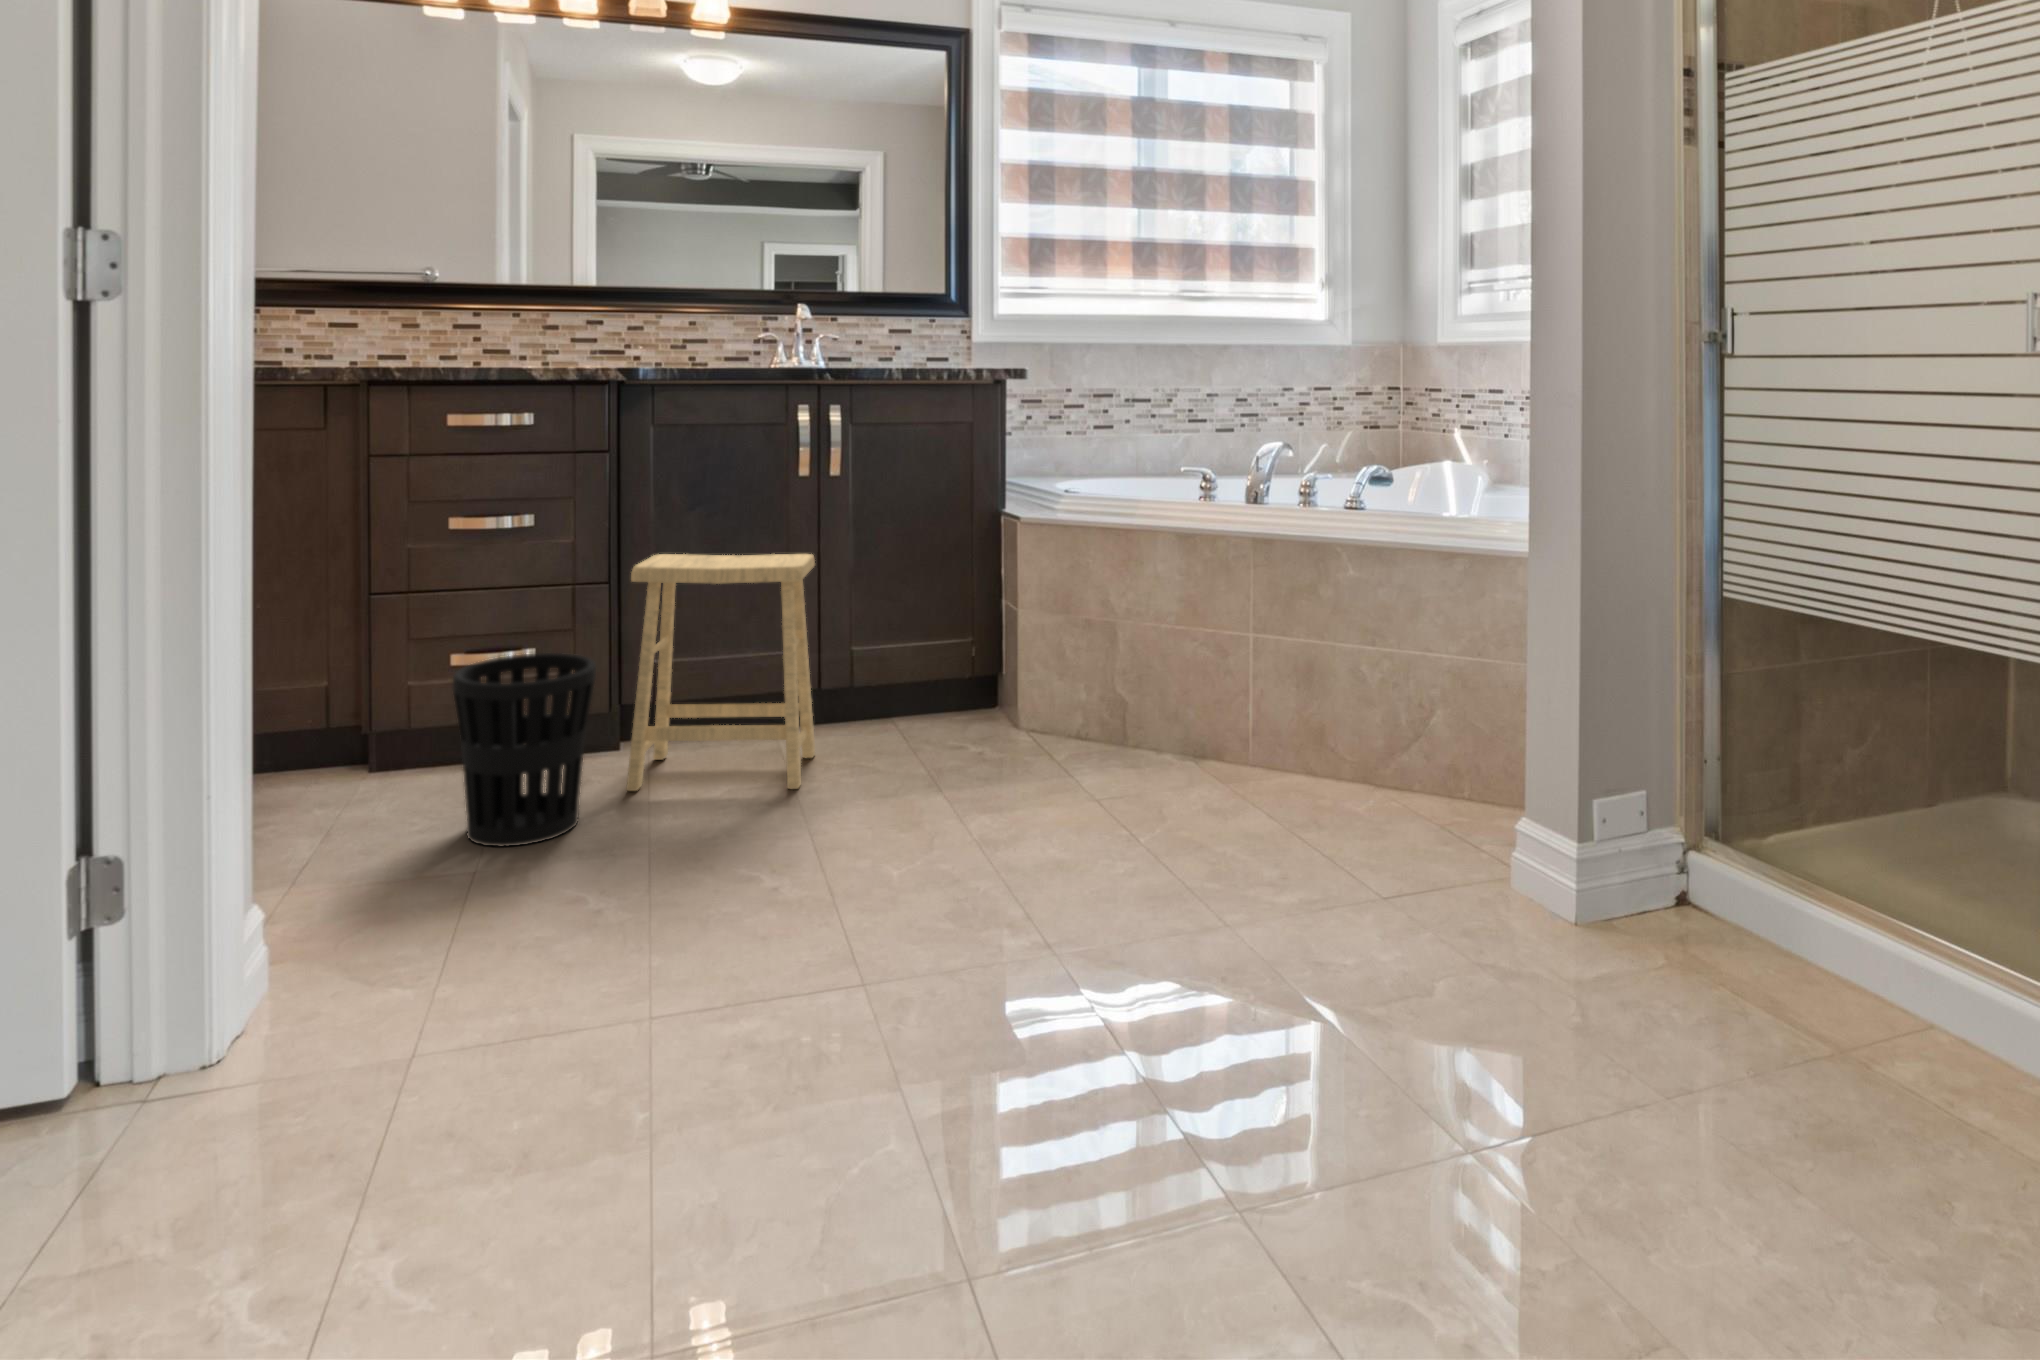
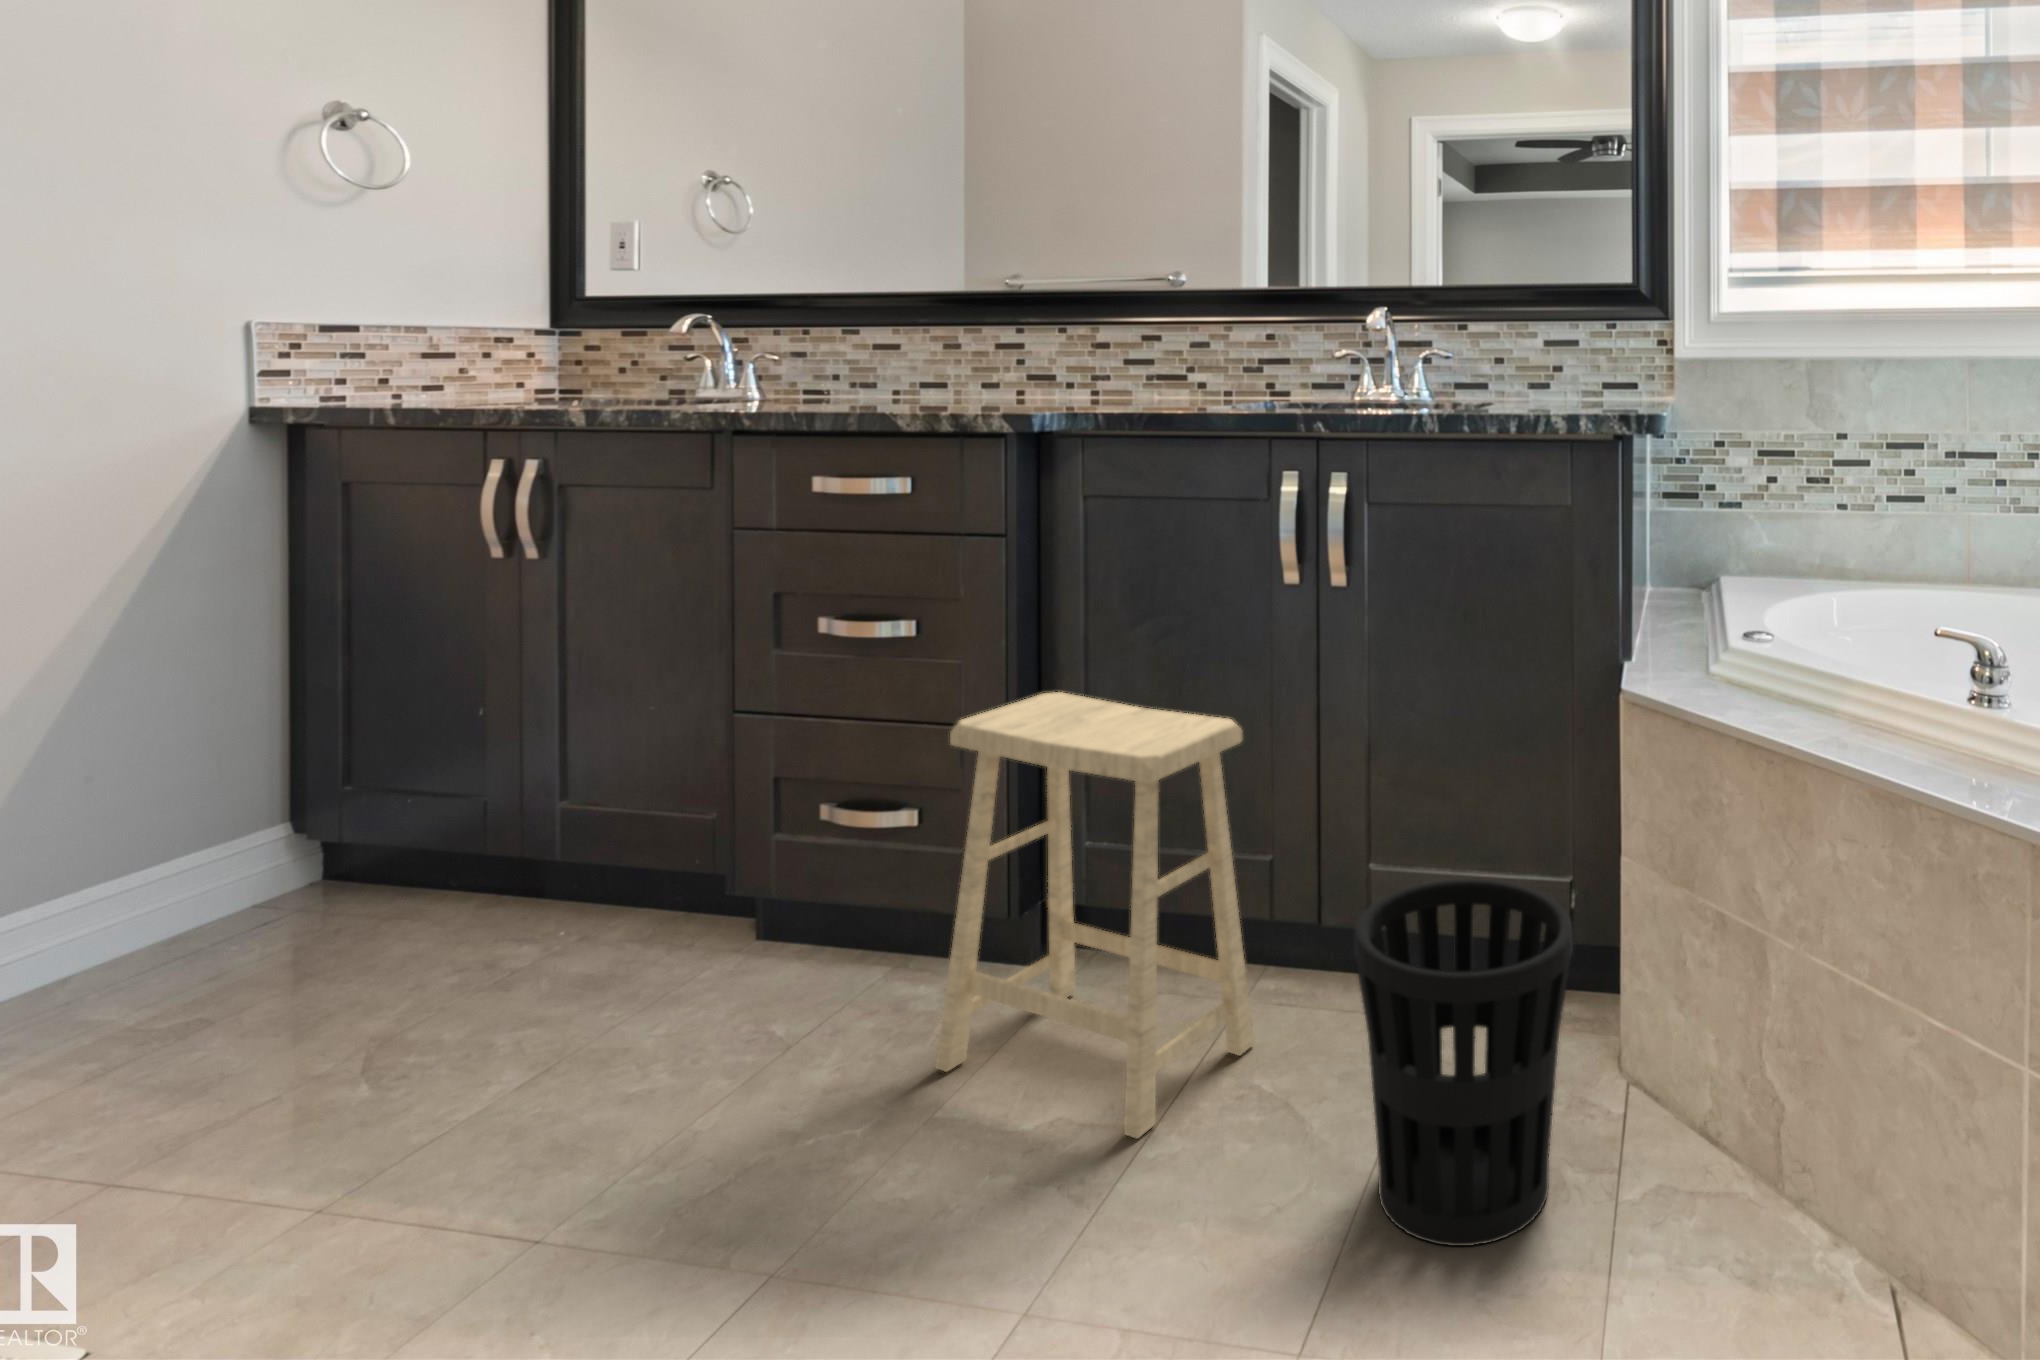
wastebasket: present [453,653,596,846] -> present [1354,879,1573,1246]

